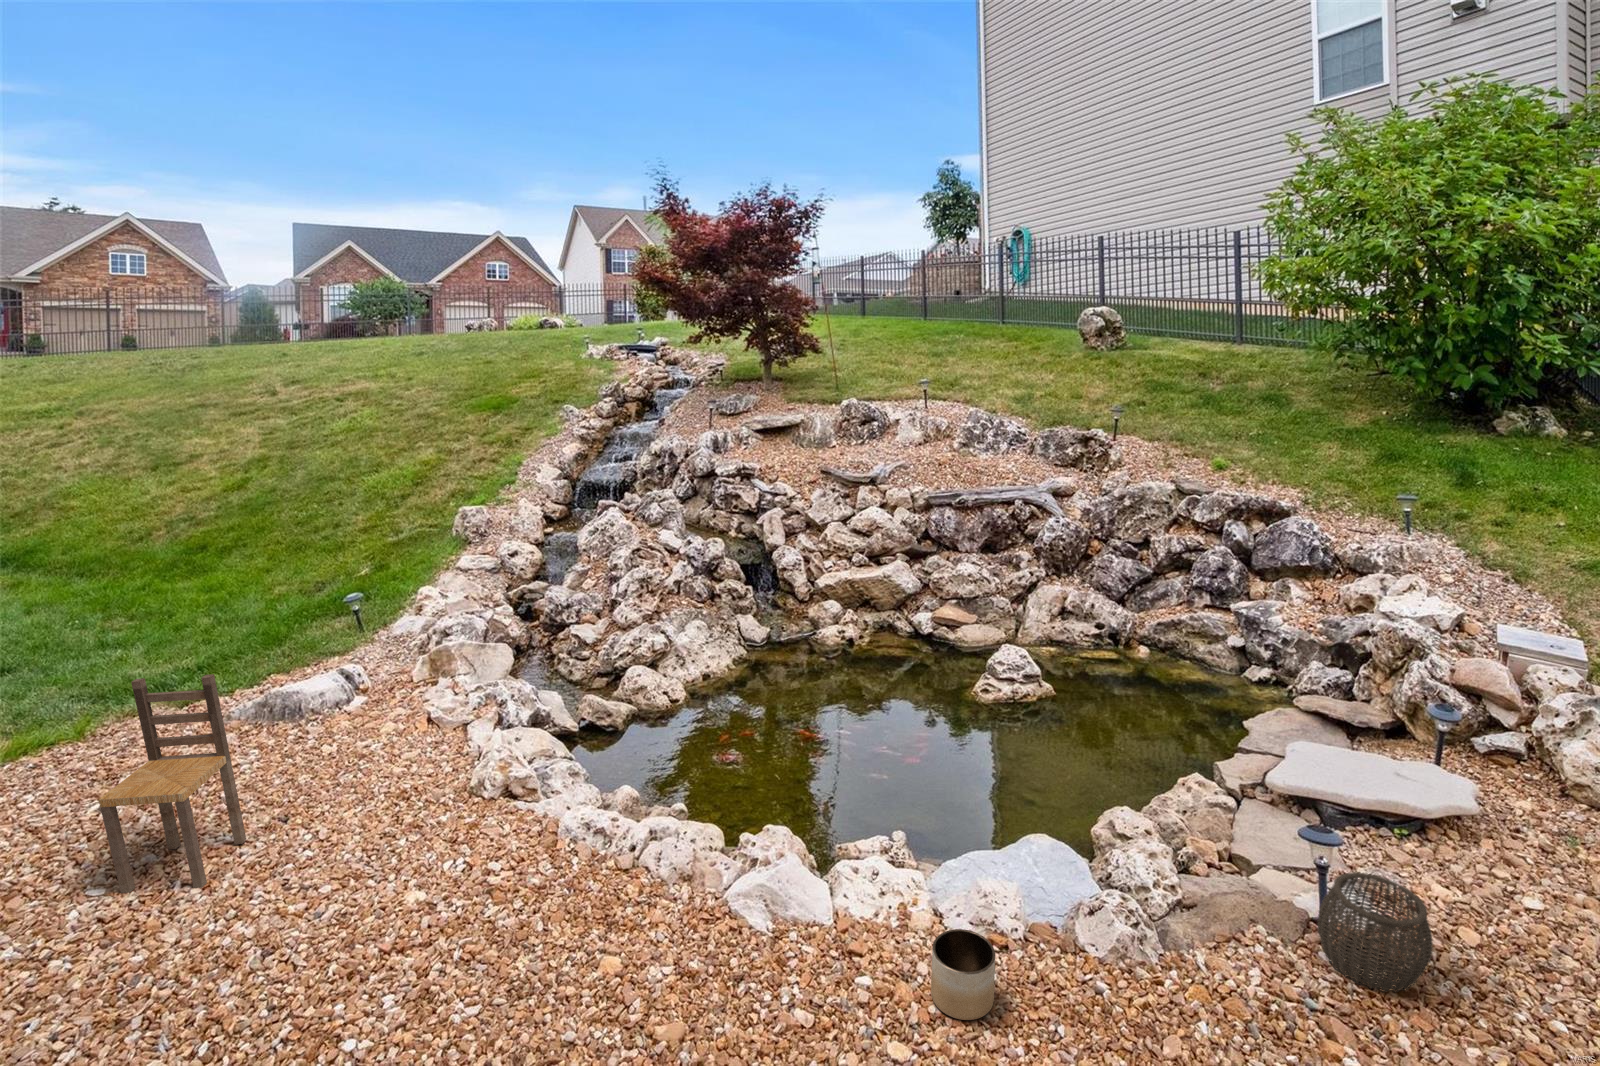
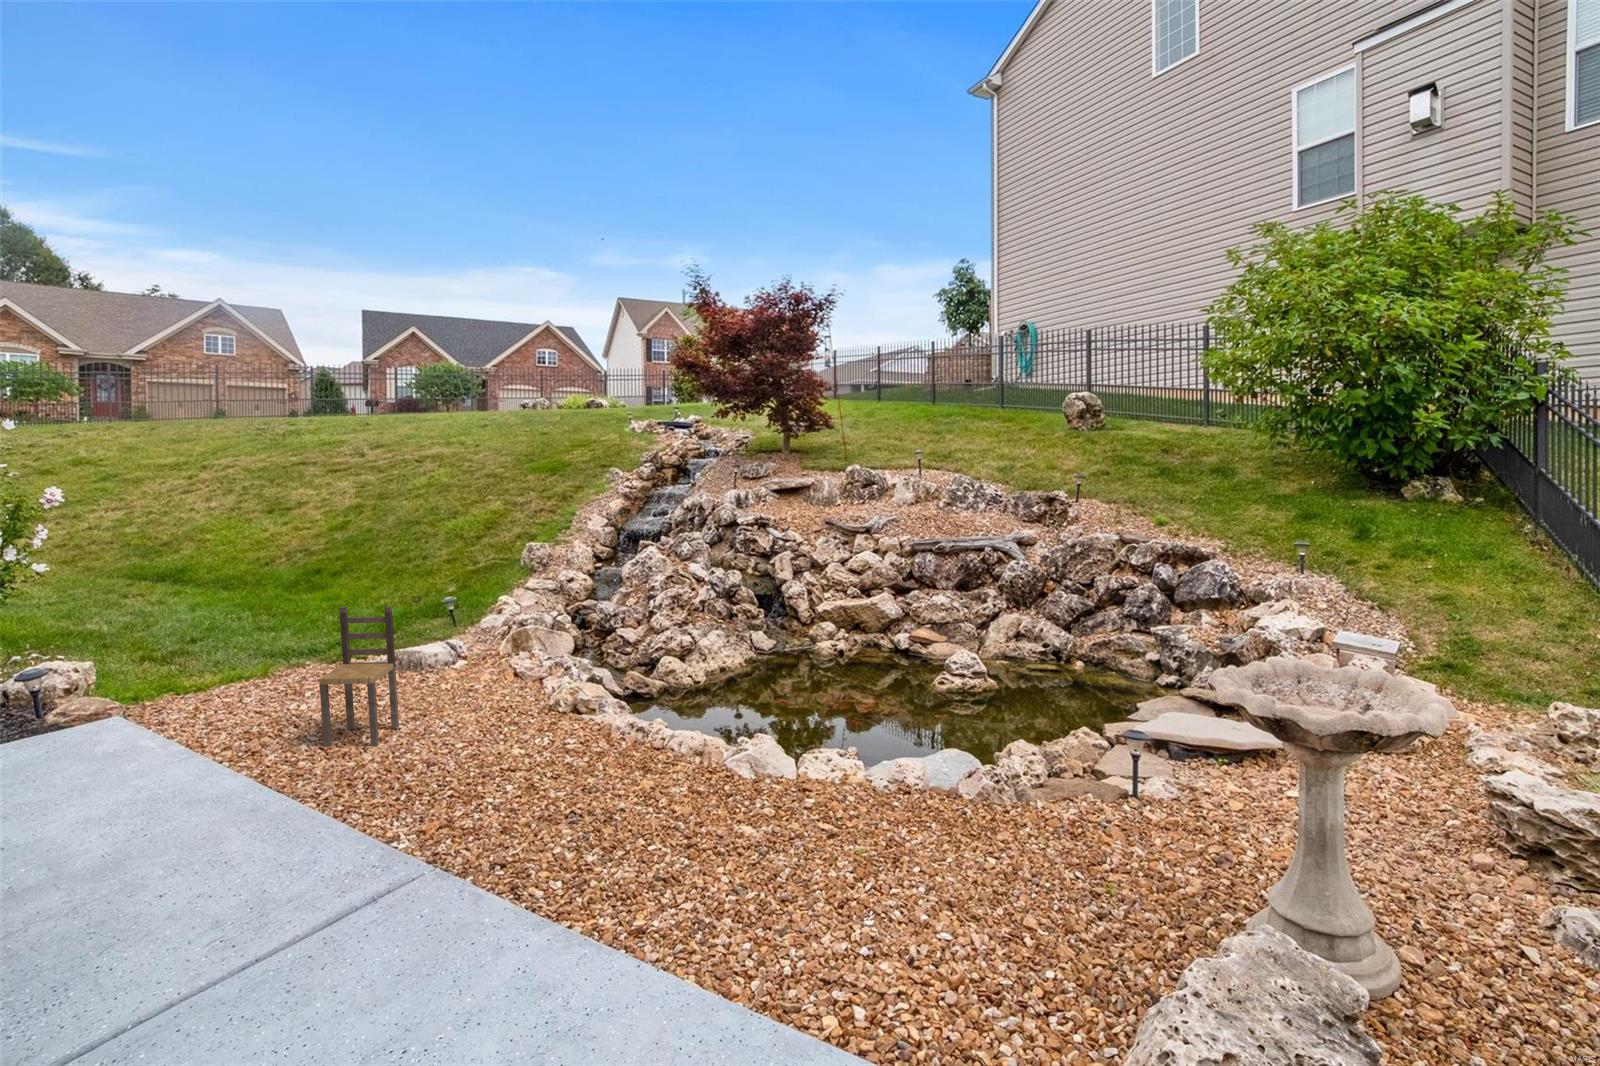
woven basket: present [1317,873,1433,992] -> none [1117,744,1185,814]
planter: present [931,929,995,1020] -> none [857,764,897,814]

